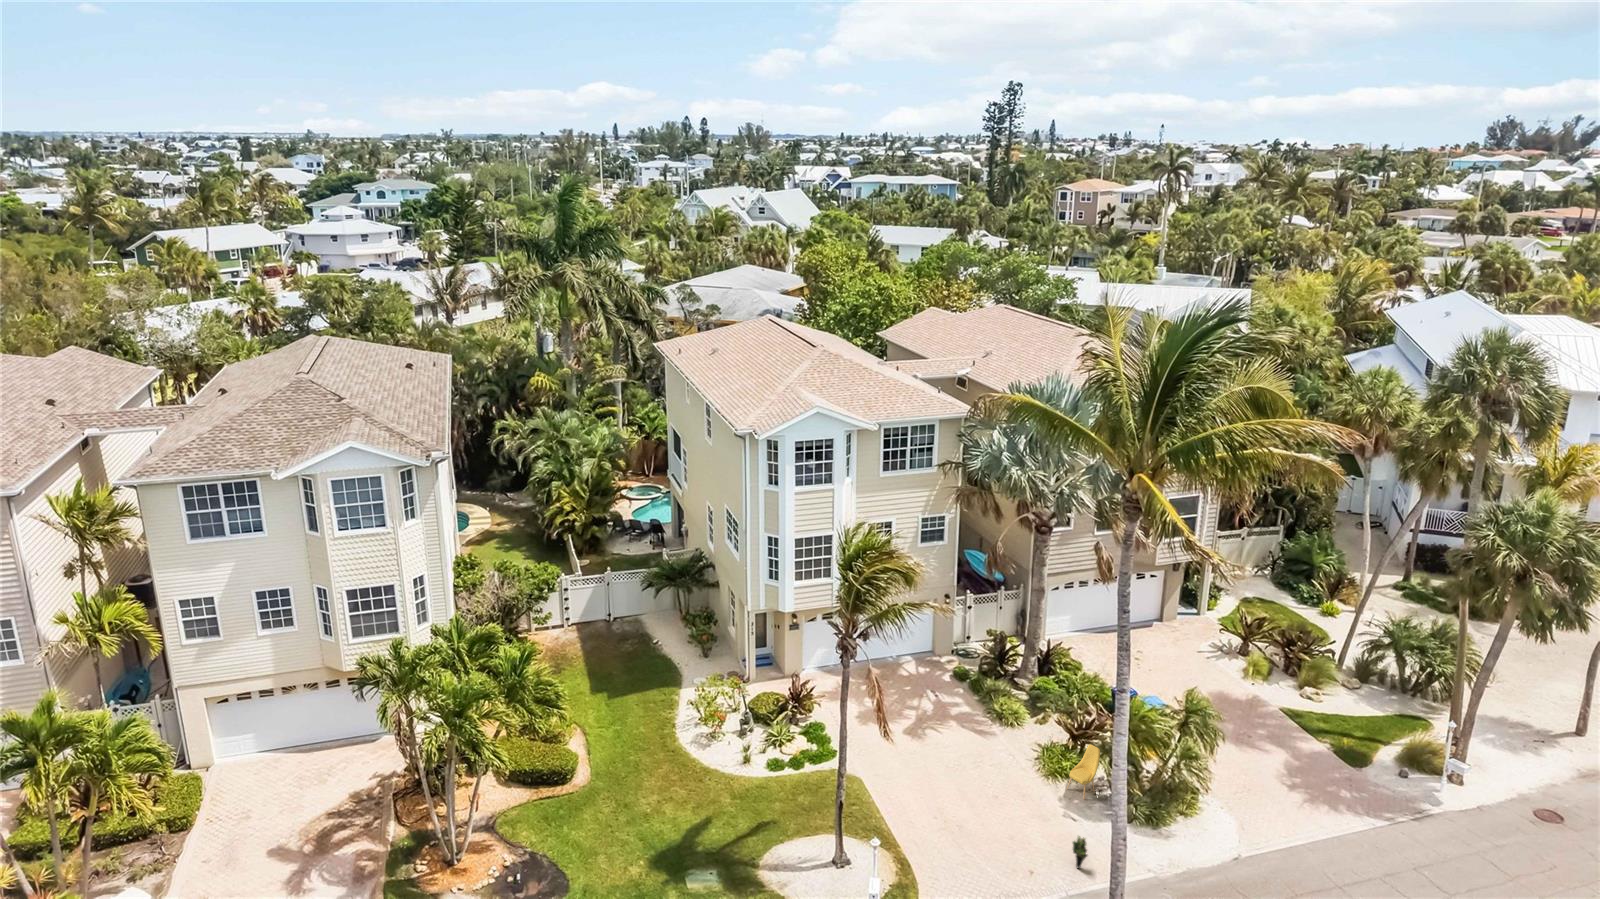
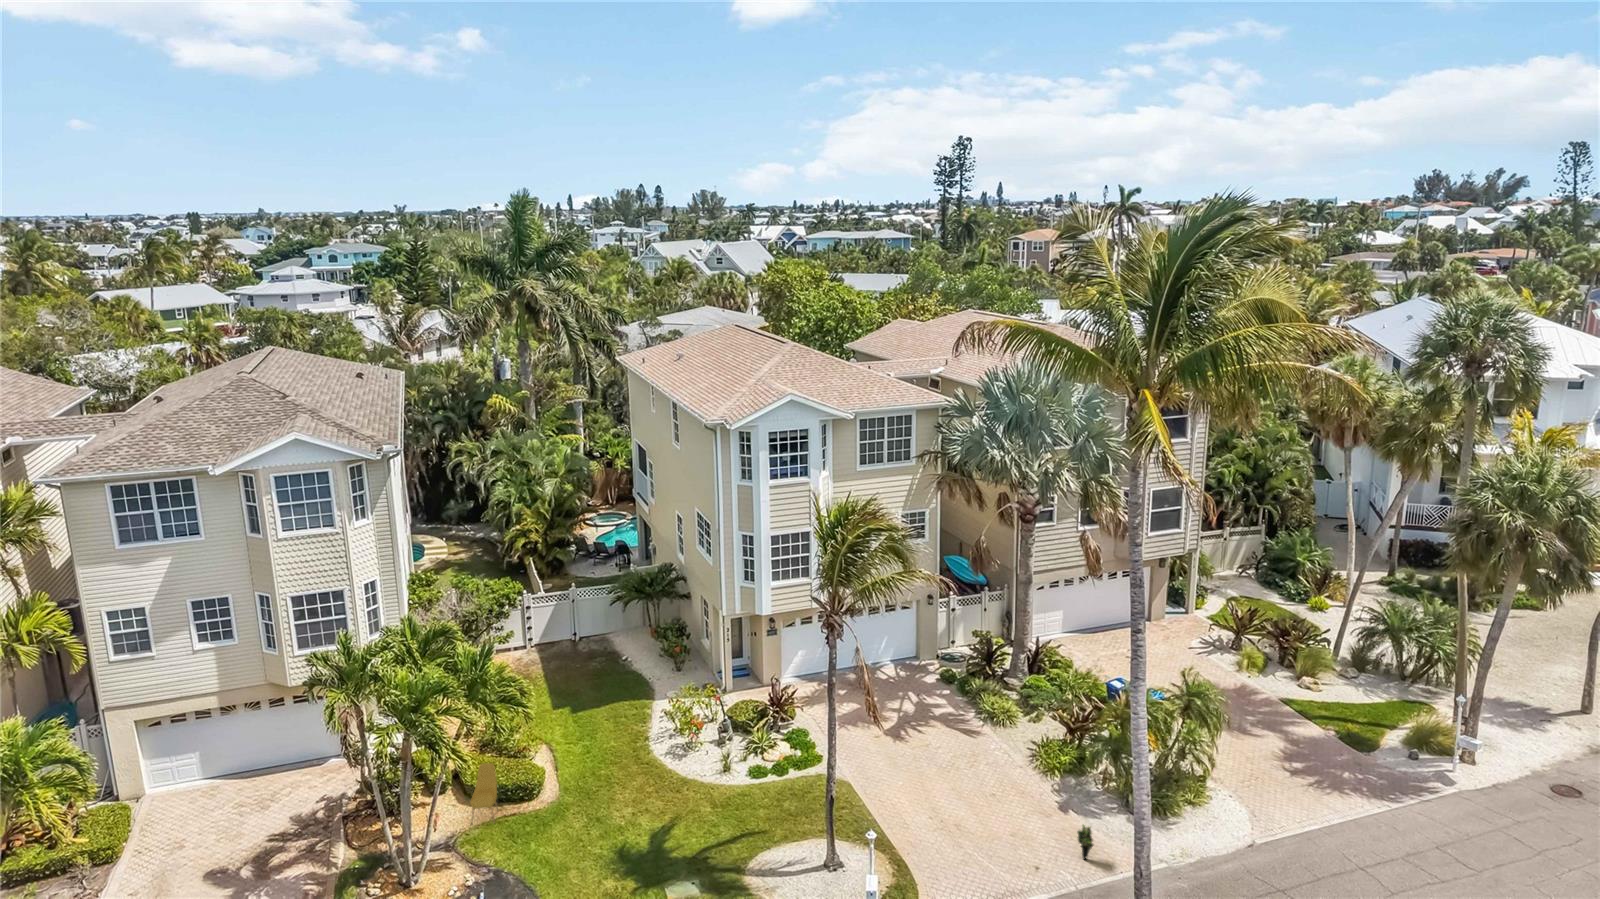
chair: present [1067,744,1100,799] -> present [471,763,498,822]

